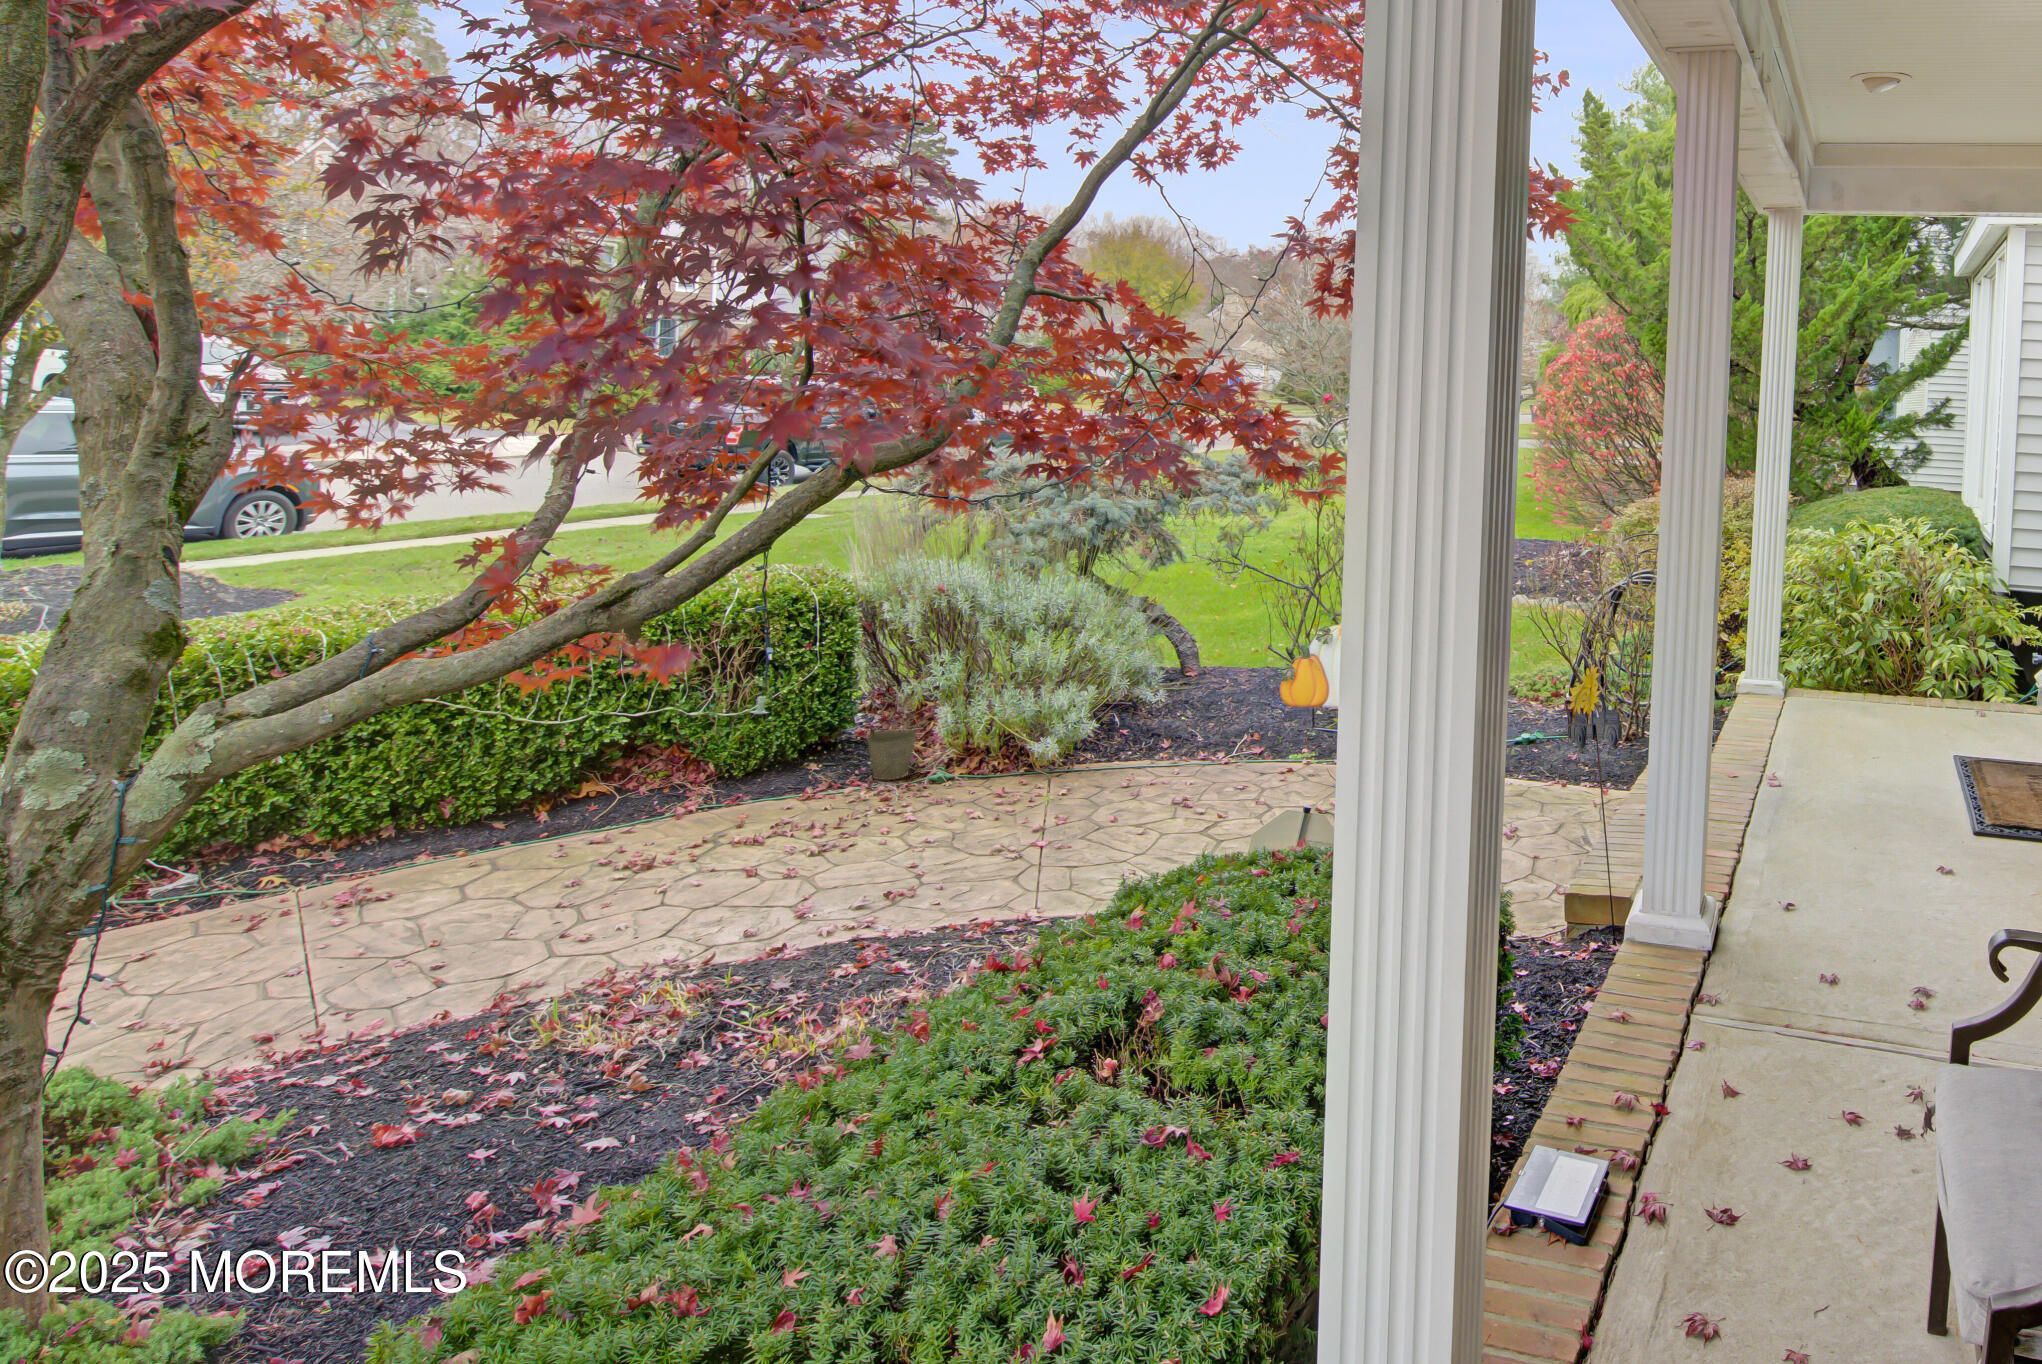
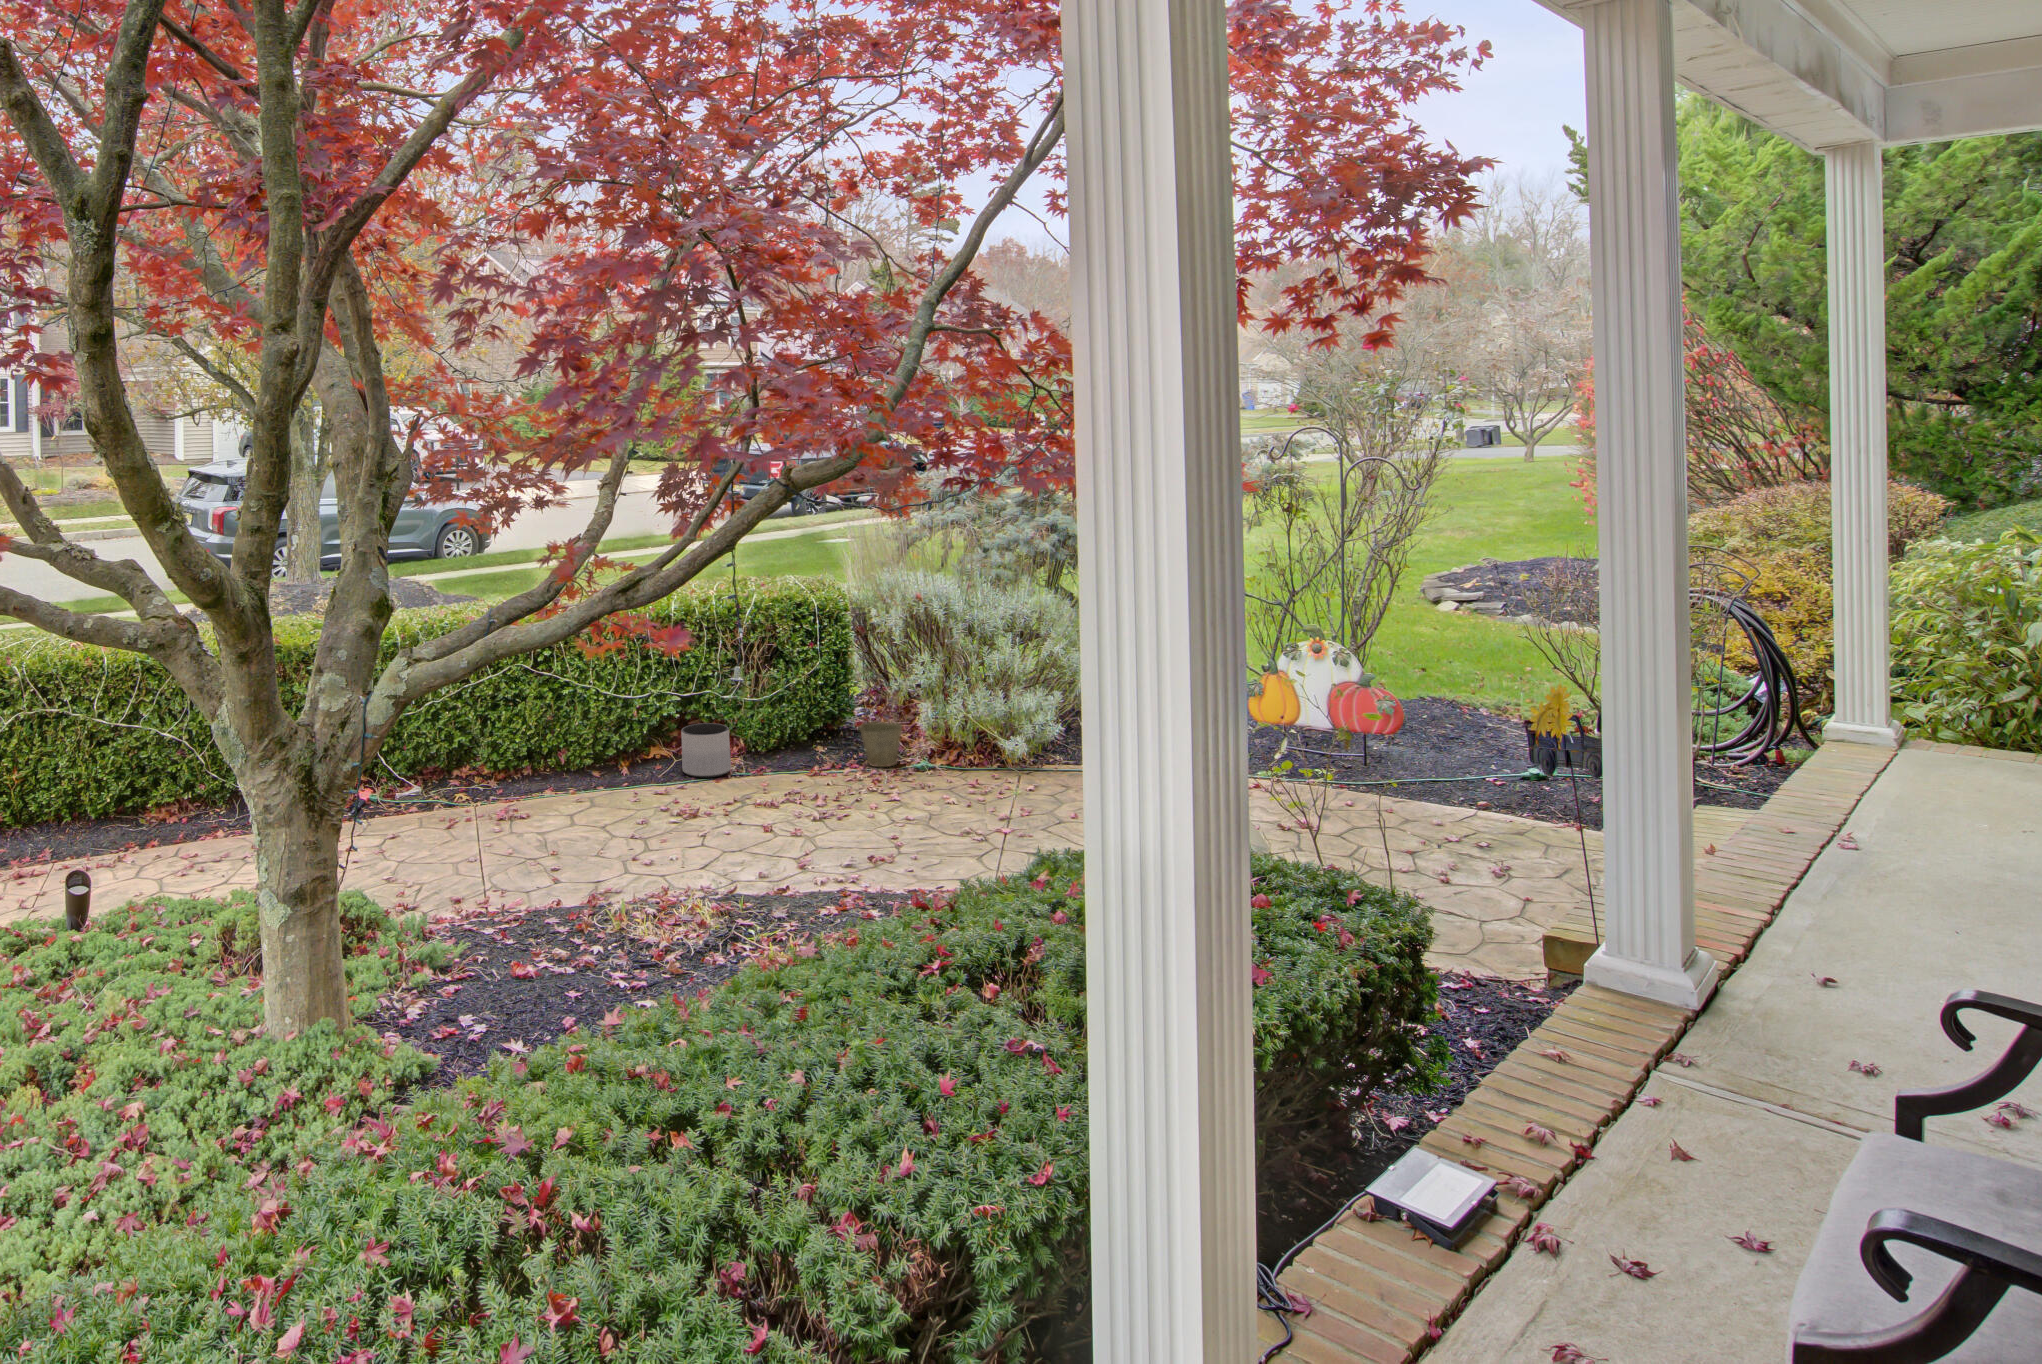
planter: none [631,748,701,815] -> present [681,723,731,778]

